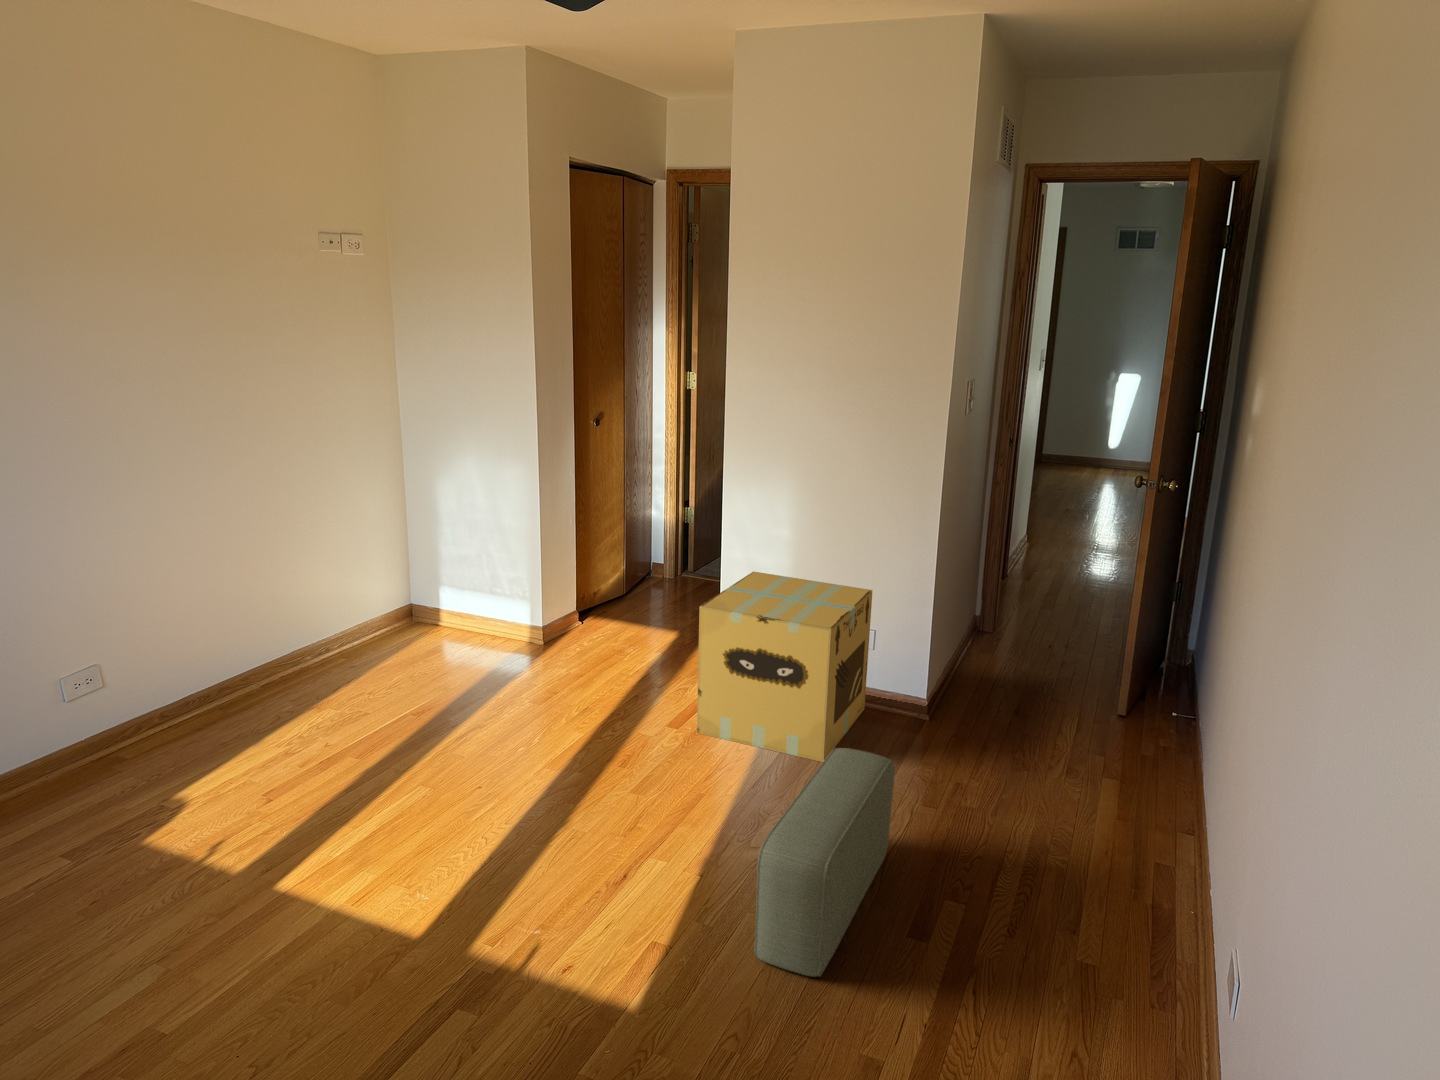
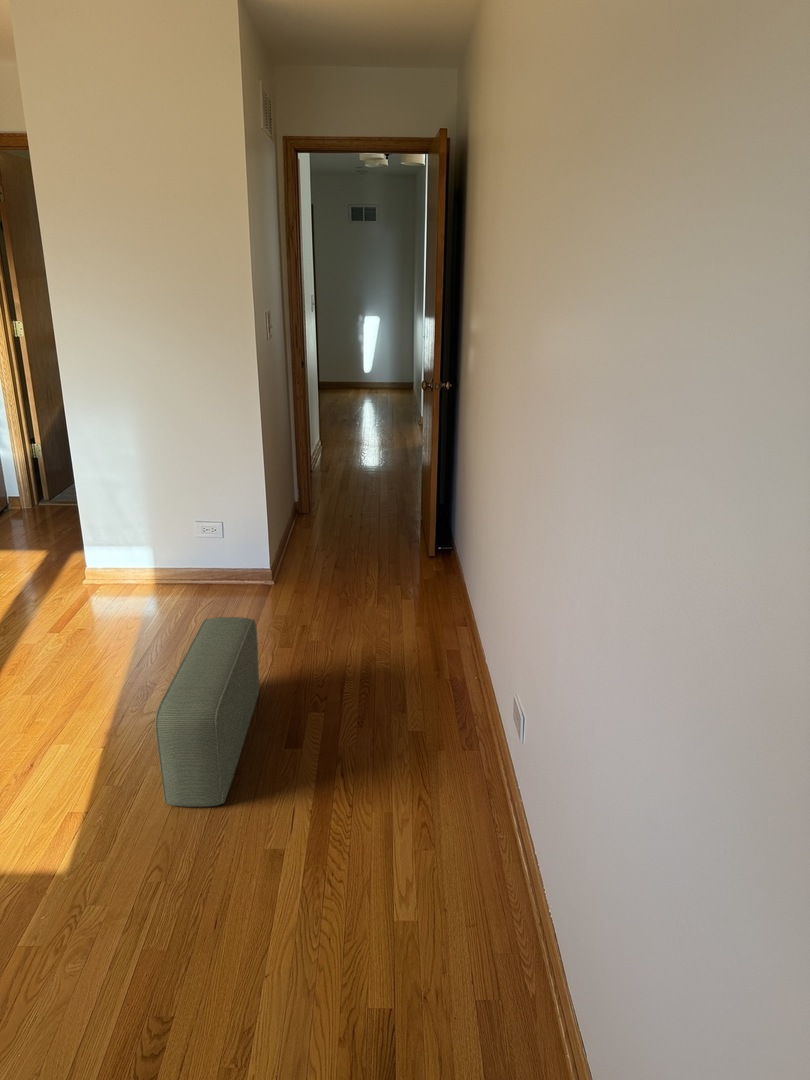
cardboard box: present [697,572,872,762] -> none [61,488,220,634]

